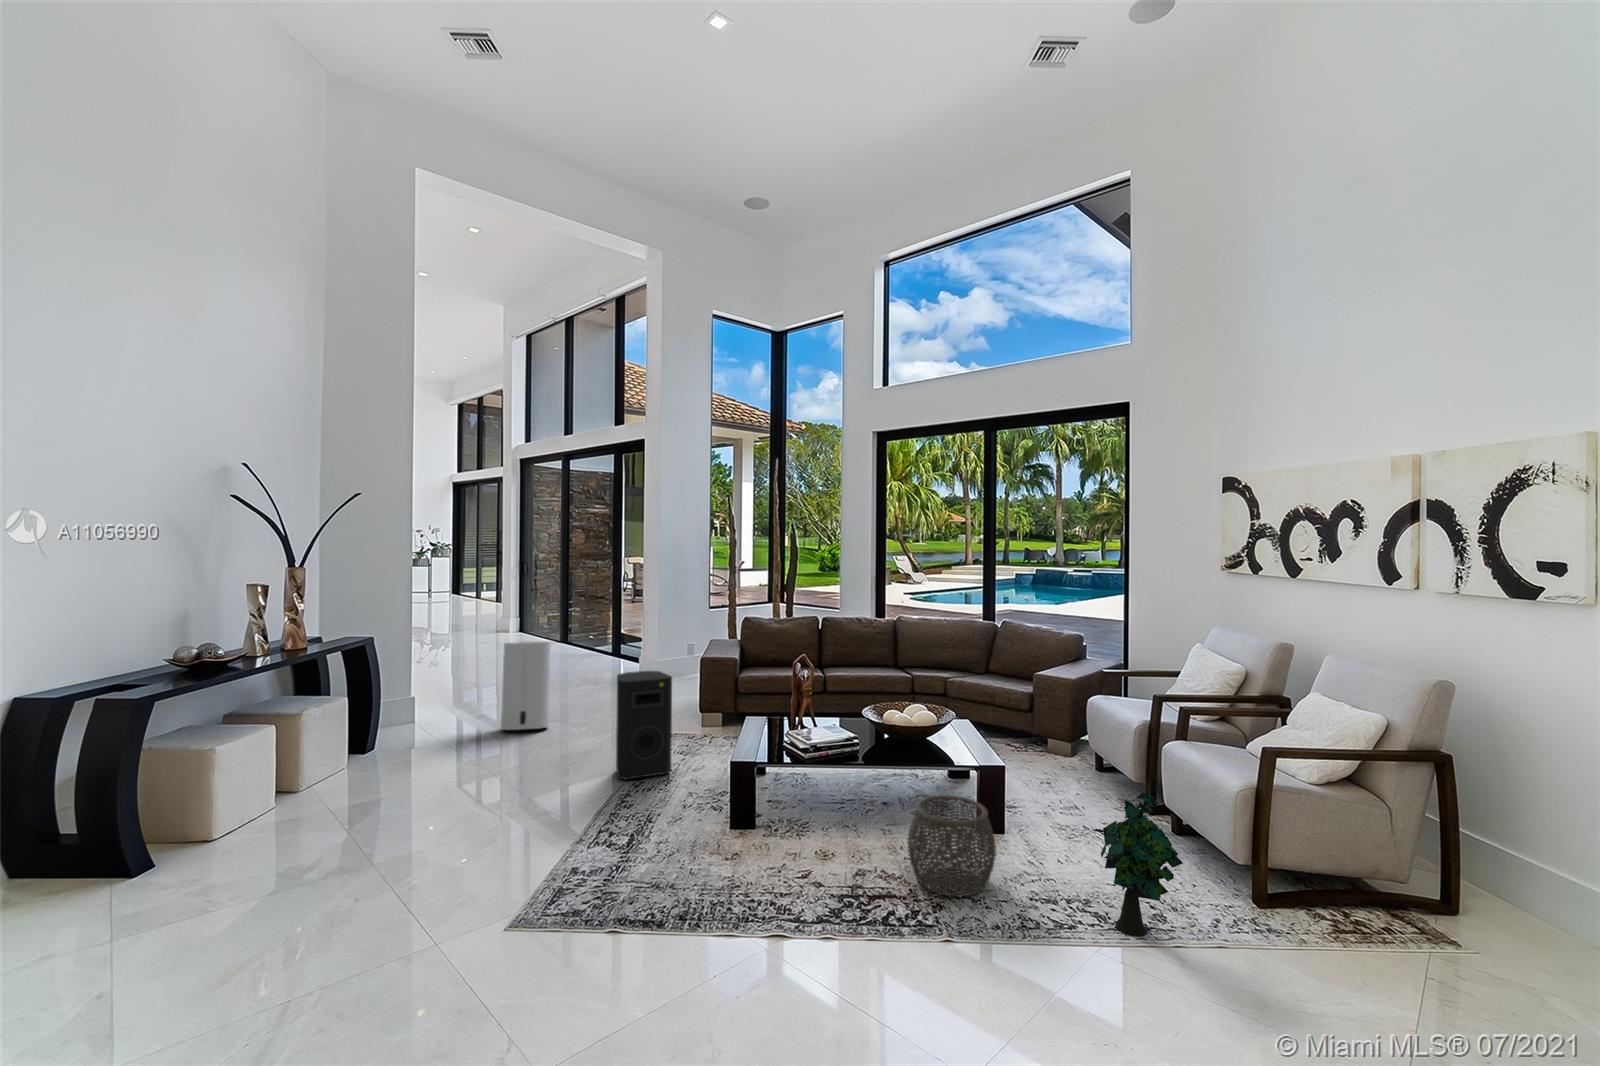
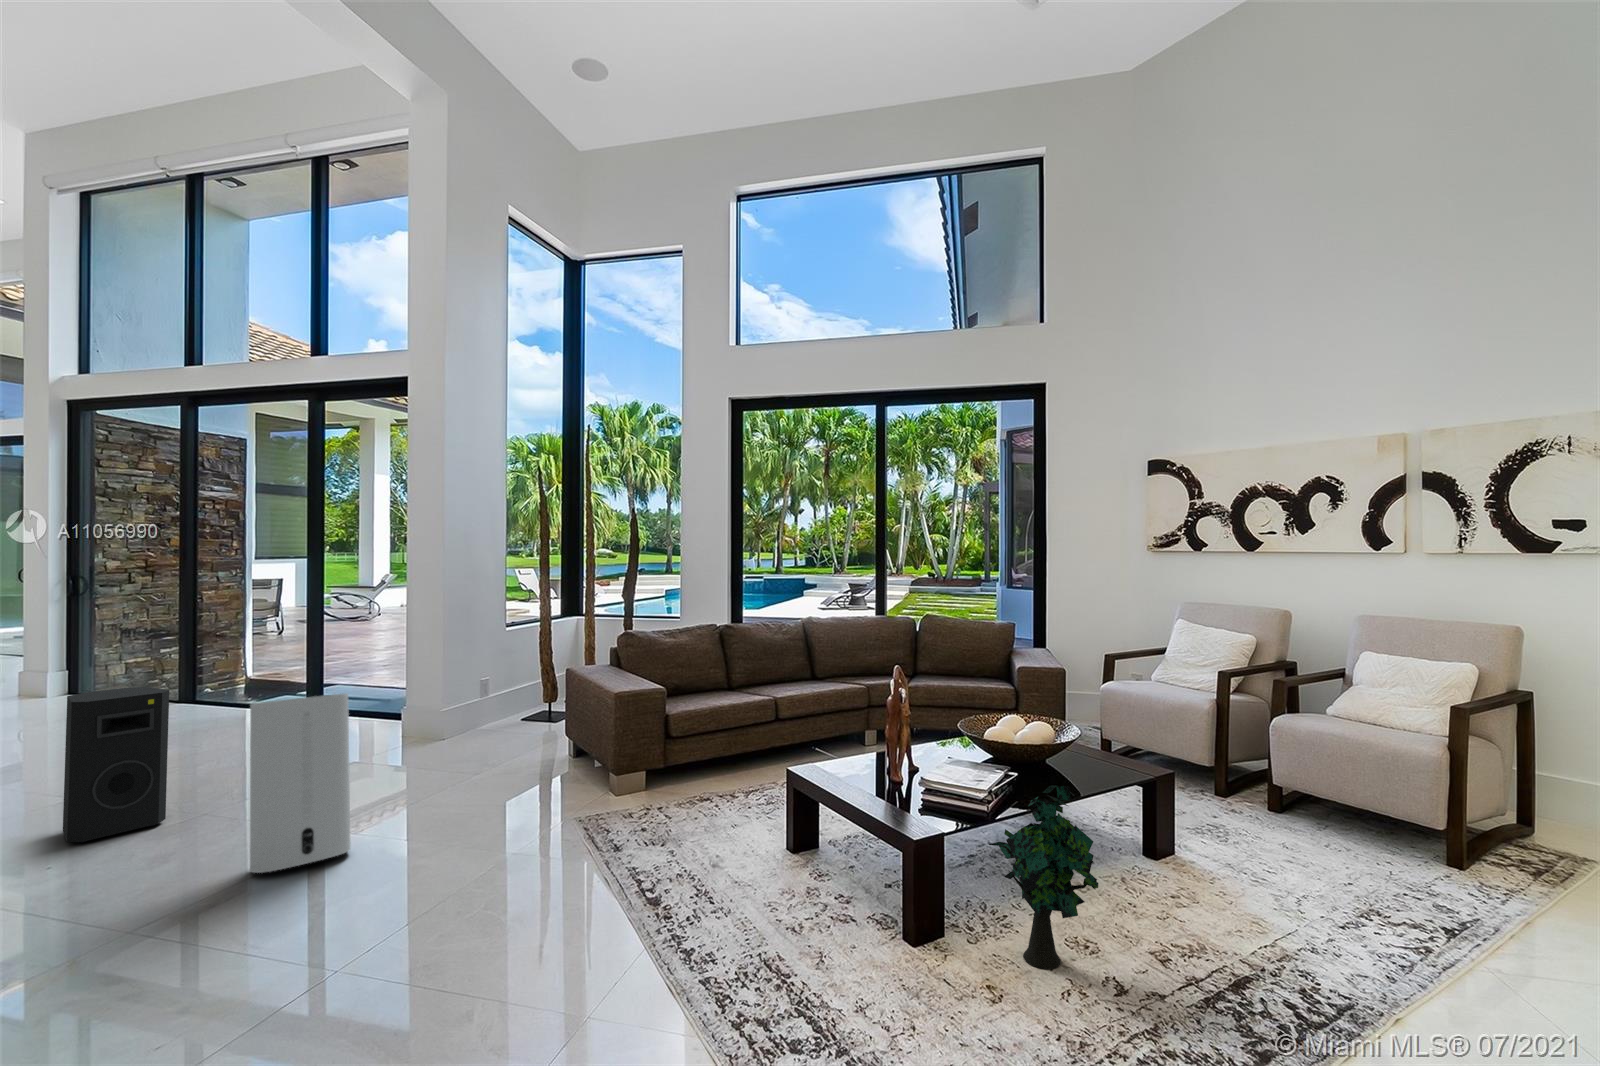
speaker: present [616,671,672,779] -> present [63,687,169,843]
decorative plant: present [1093,793,1183,936] -> present [989,785,1099,969]
woven basket: present [907,795,996,897] -> none [1199,820,1337,958]

